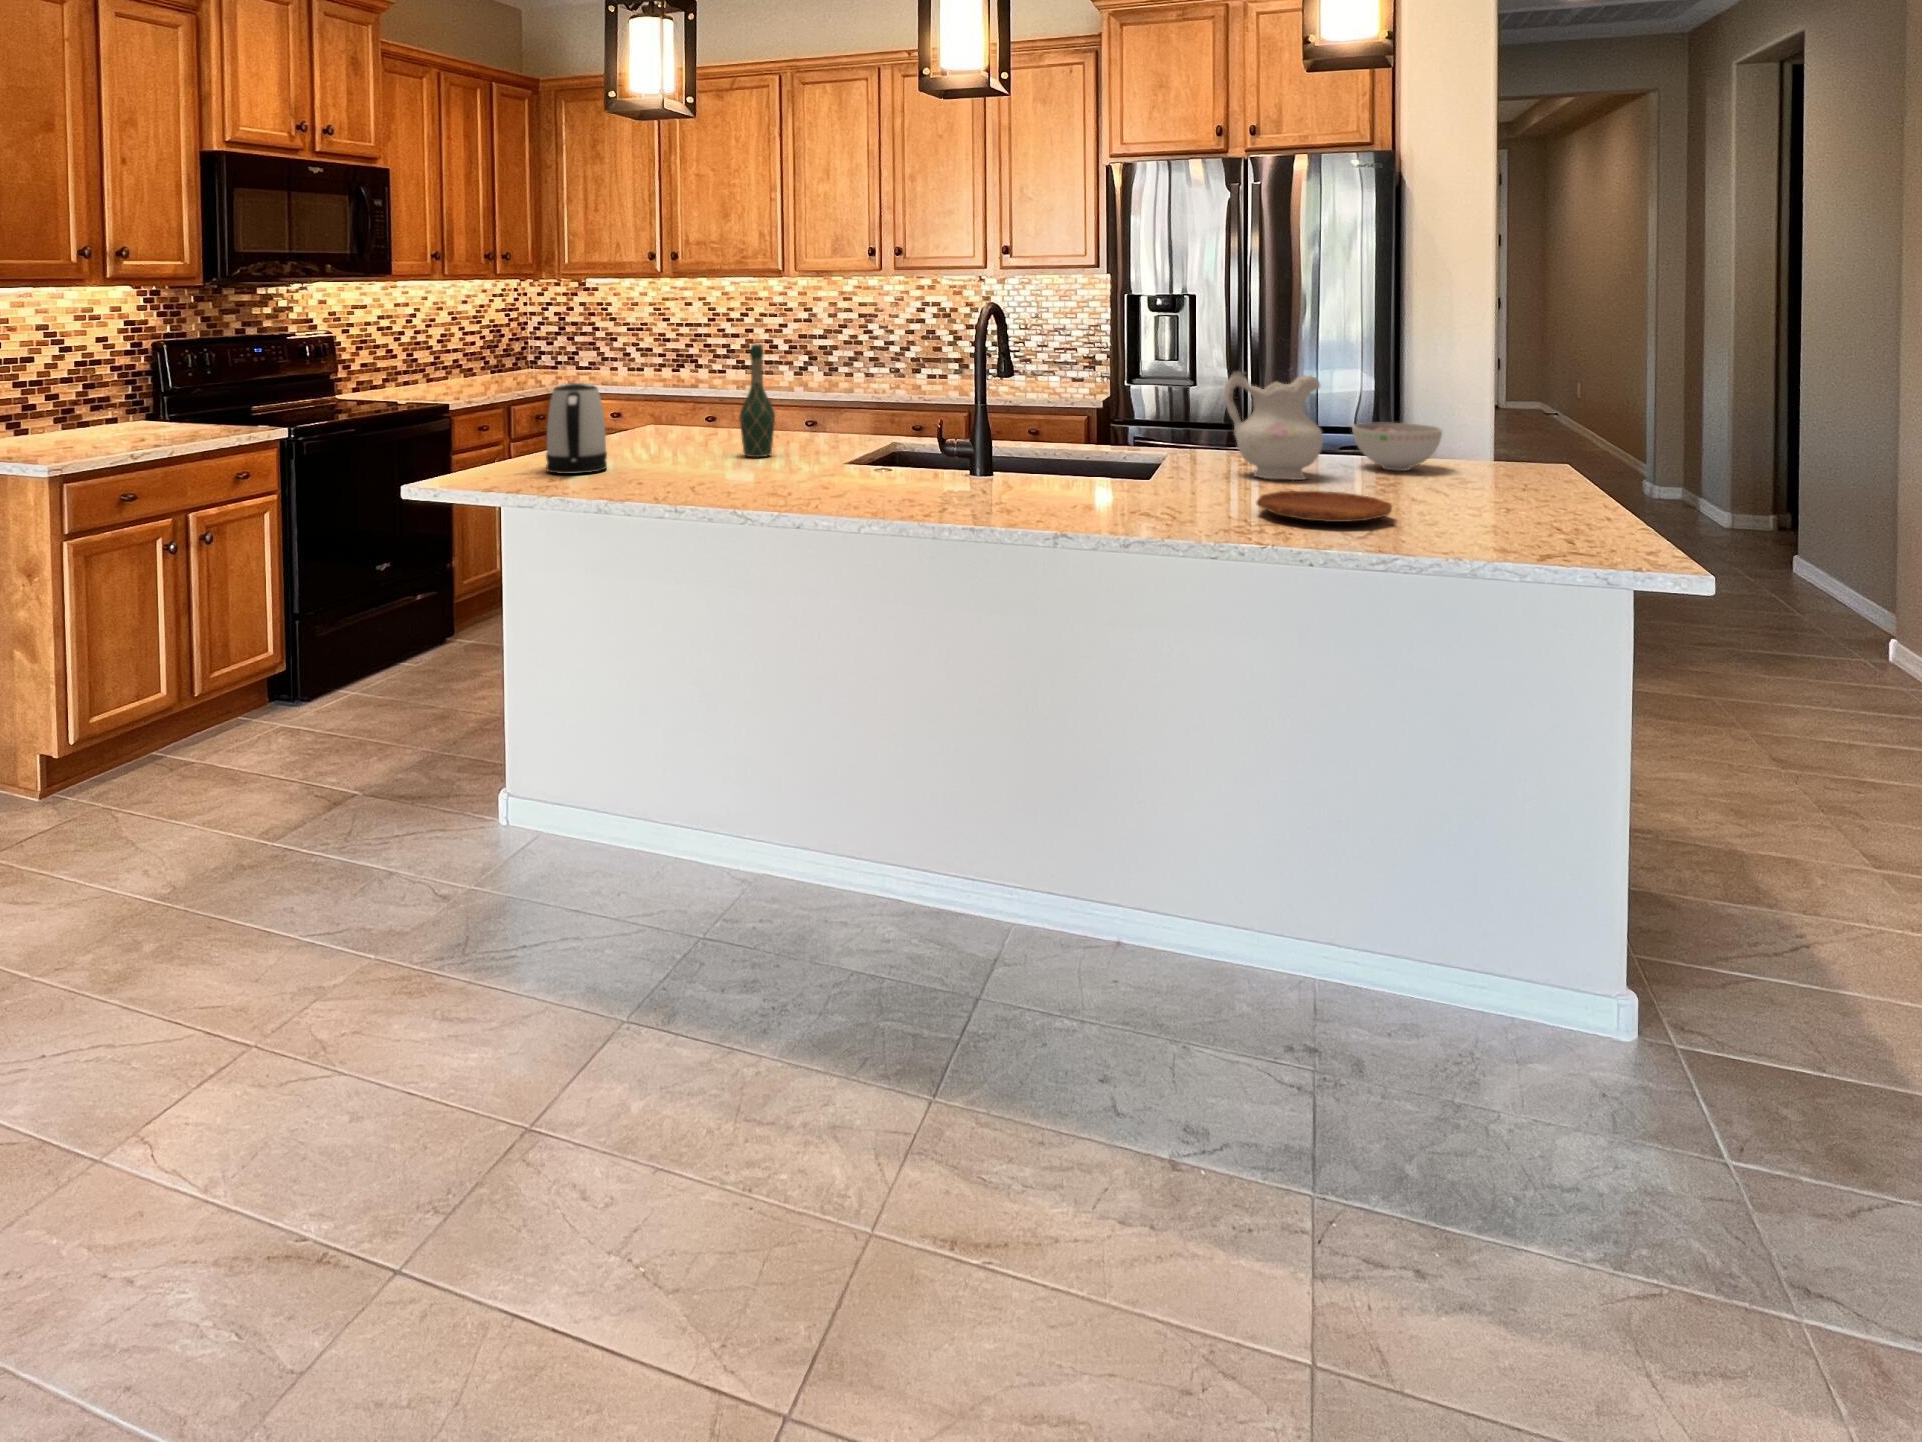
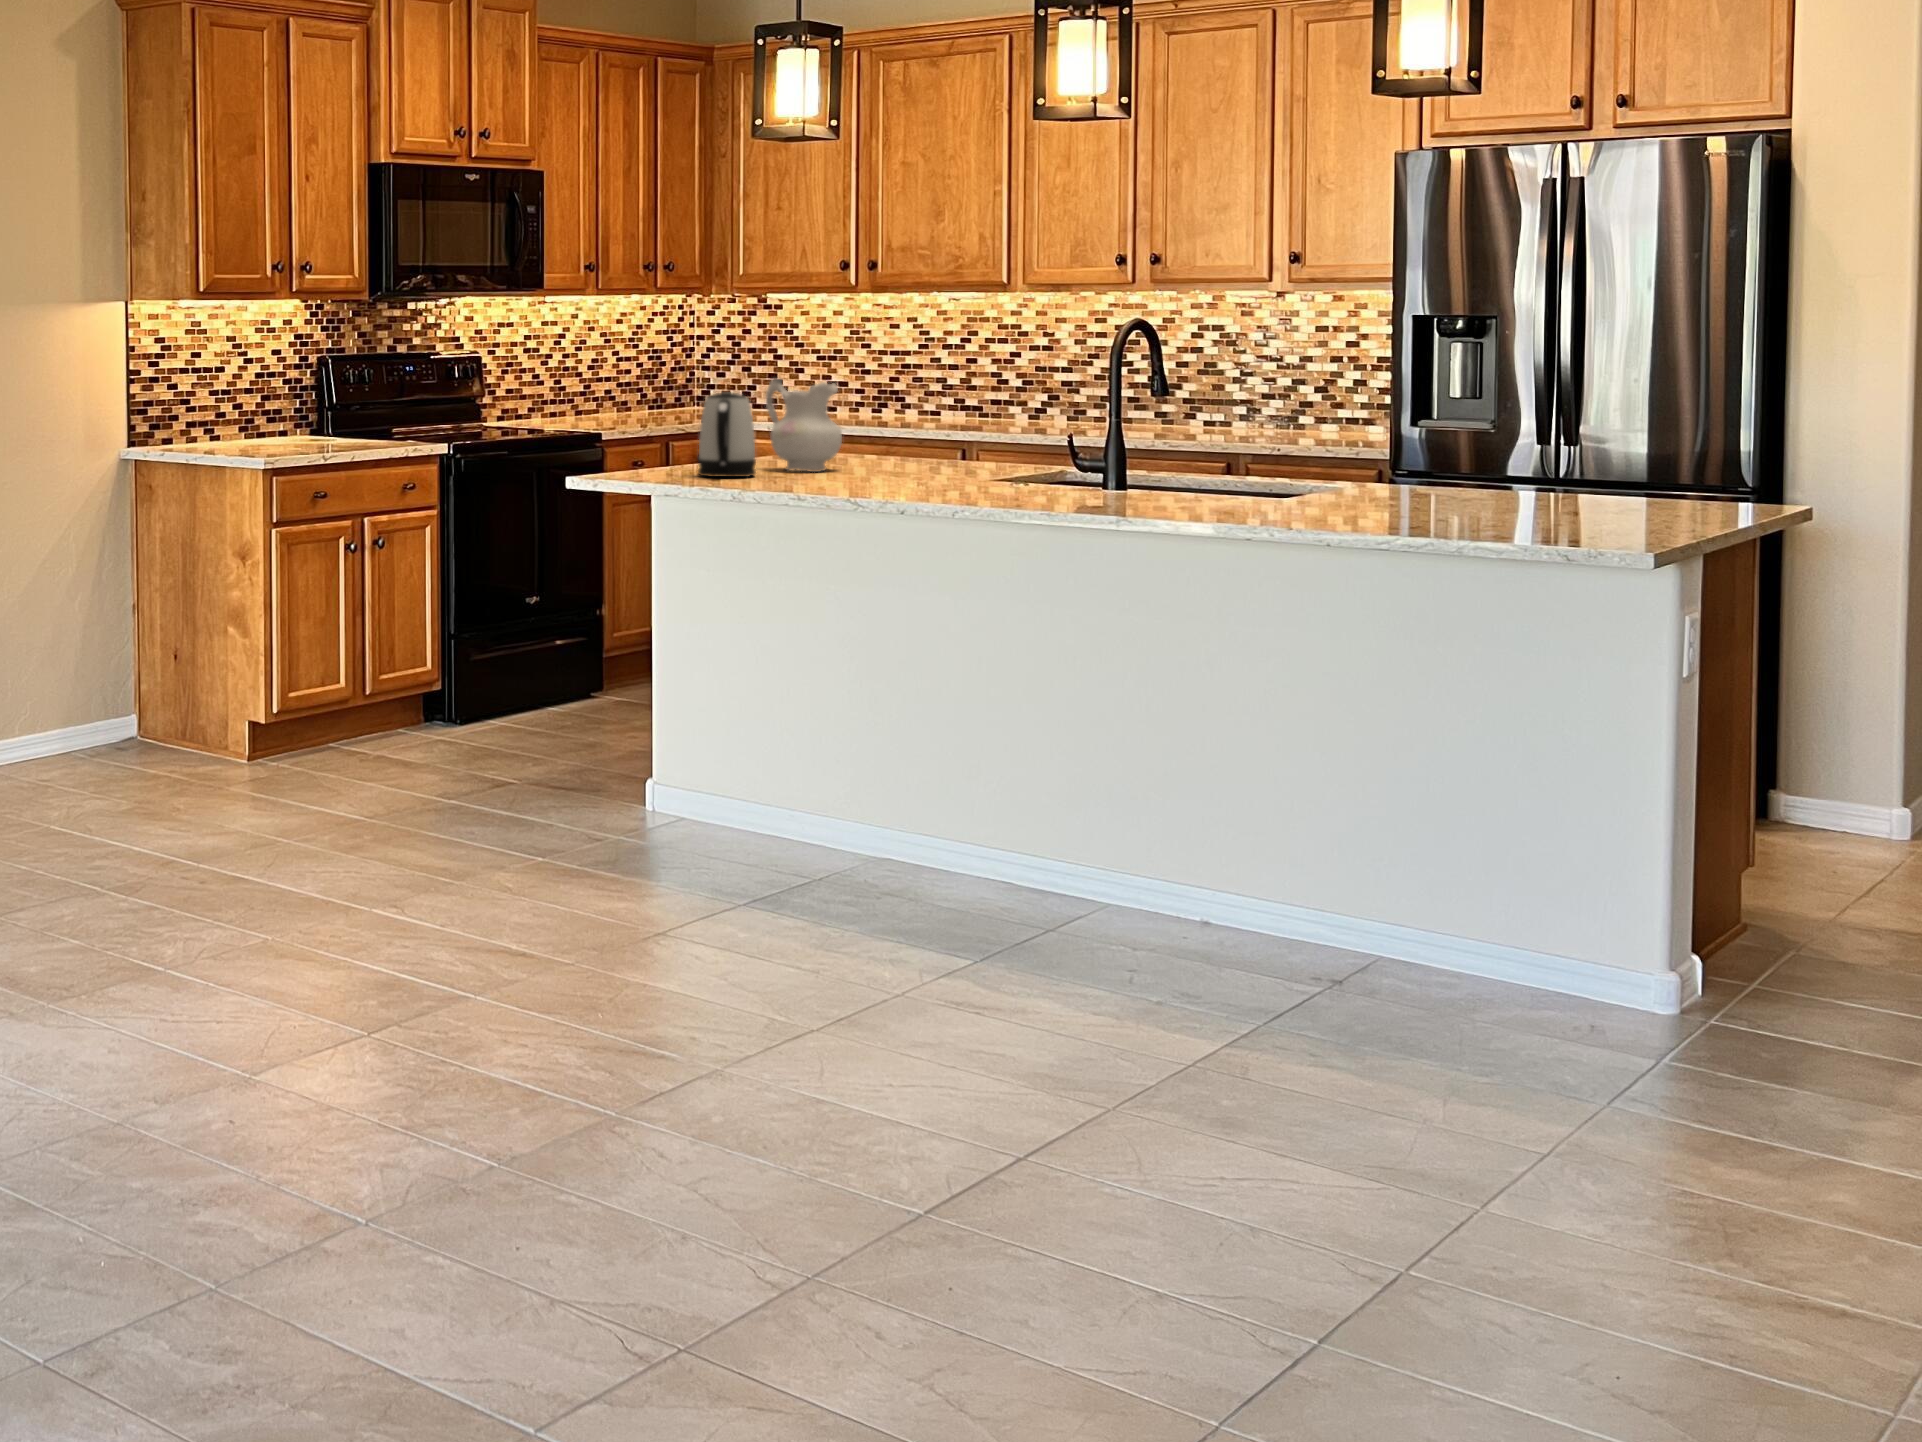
wine bottle: present [740,344,775,457] -> none [892,360,929,474]
ceramic pitcher: present [1224,372,1323,480] -> present [766,379,842,472]
bowl: present [1352,423,1442,471] -> none [1548,454,1650,503]
tray: present [1256,491,1392,522] -> none [1344,501,1478,521]

